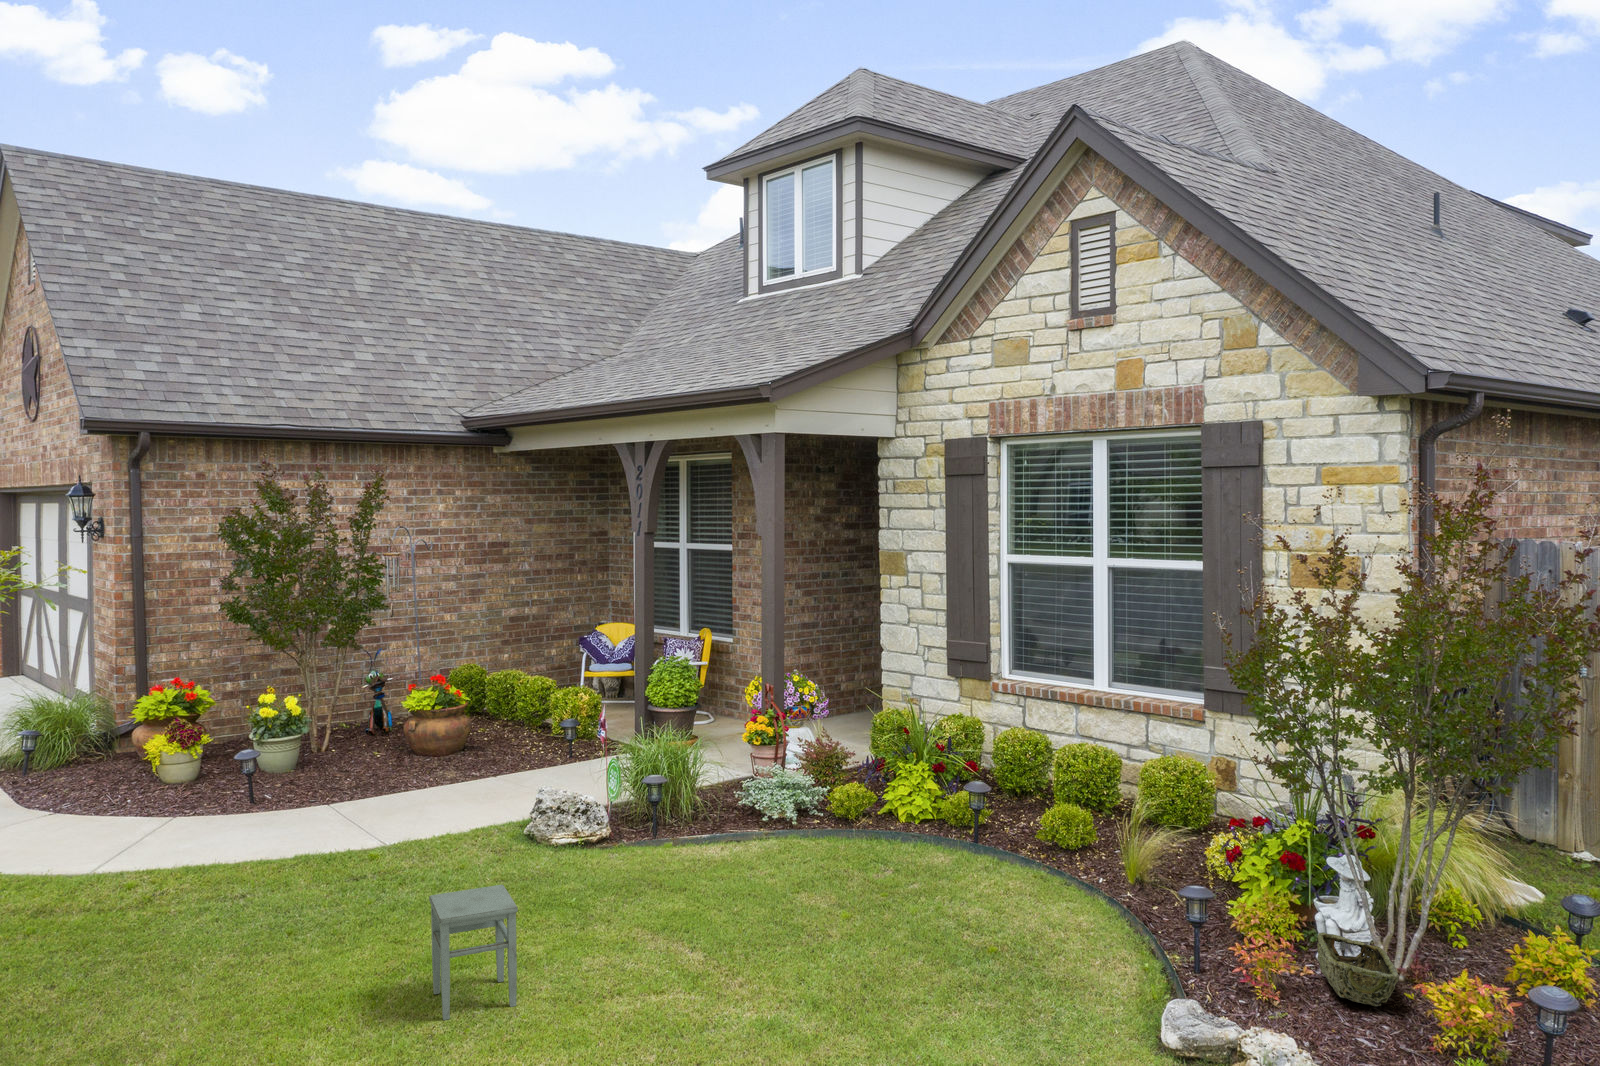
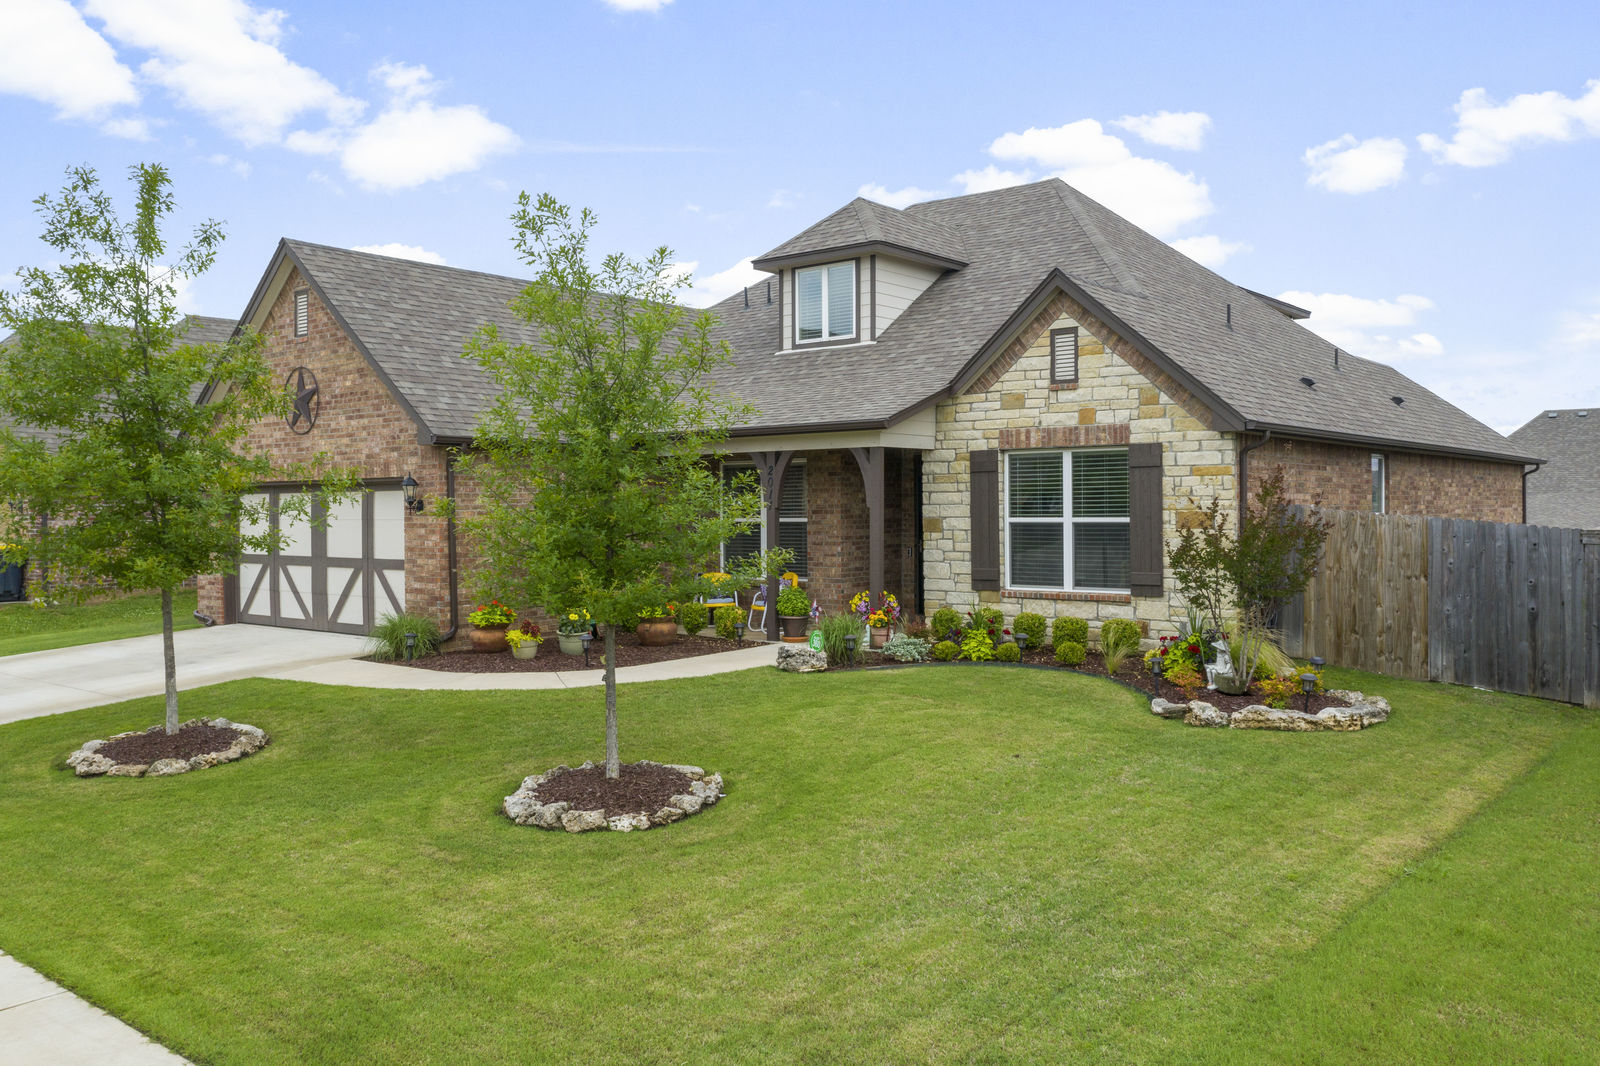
stool: present [429,885,518,1020] -> none [834,663,883,716]

